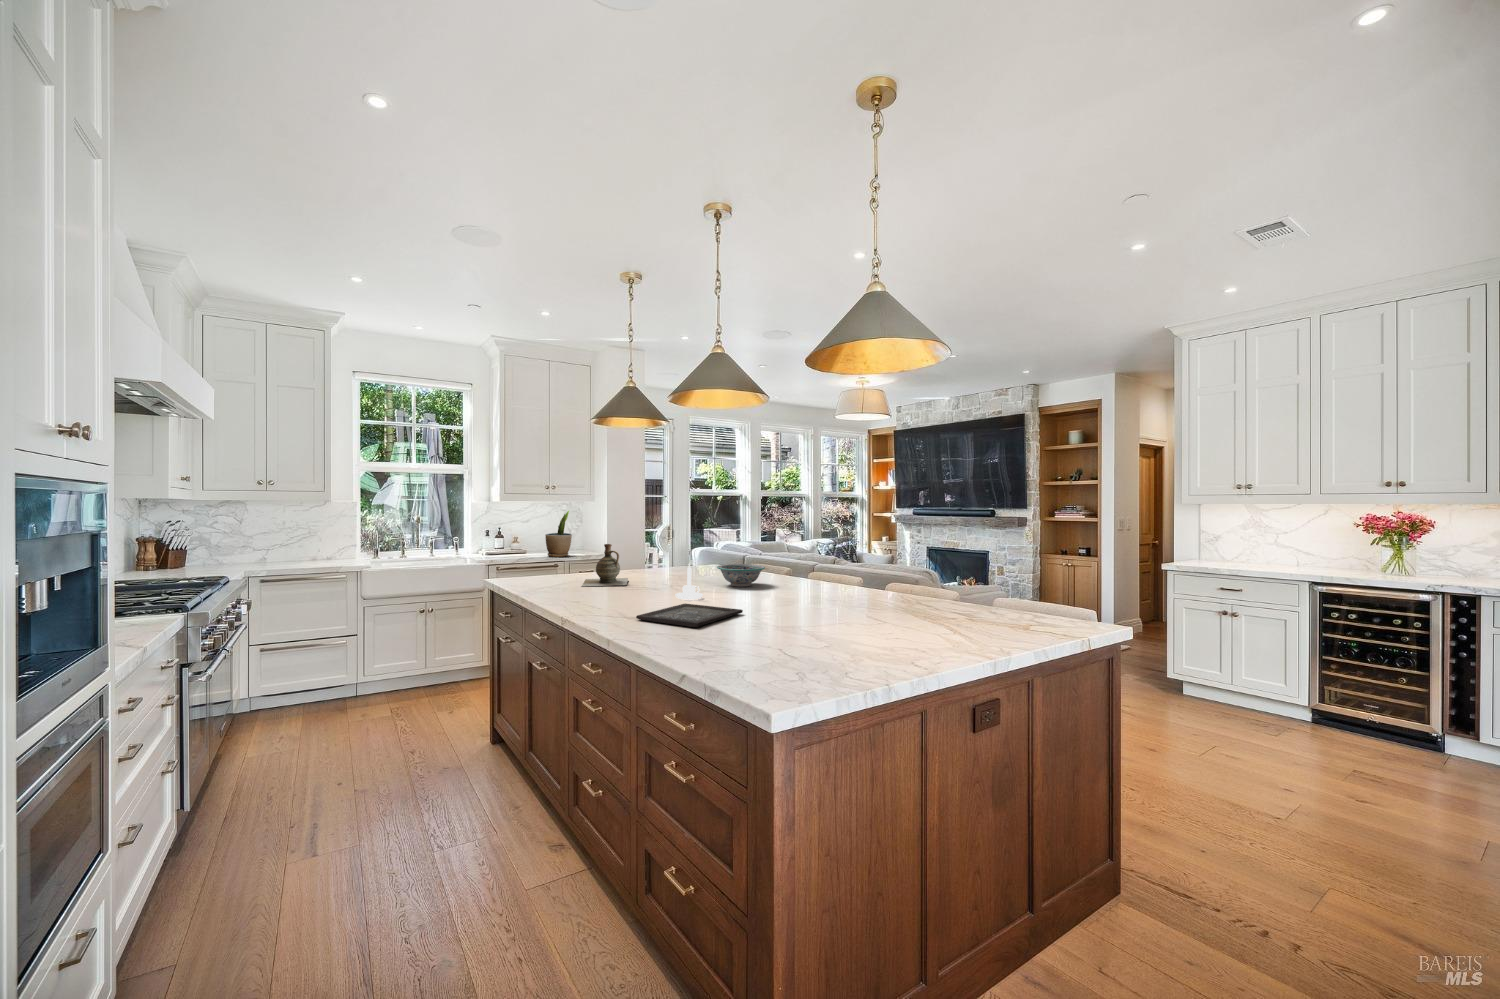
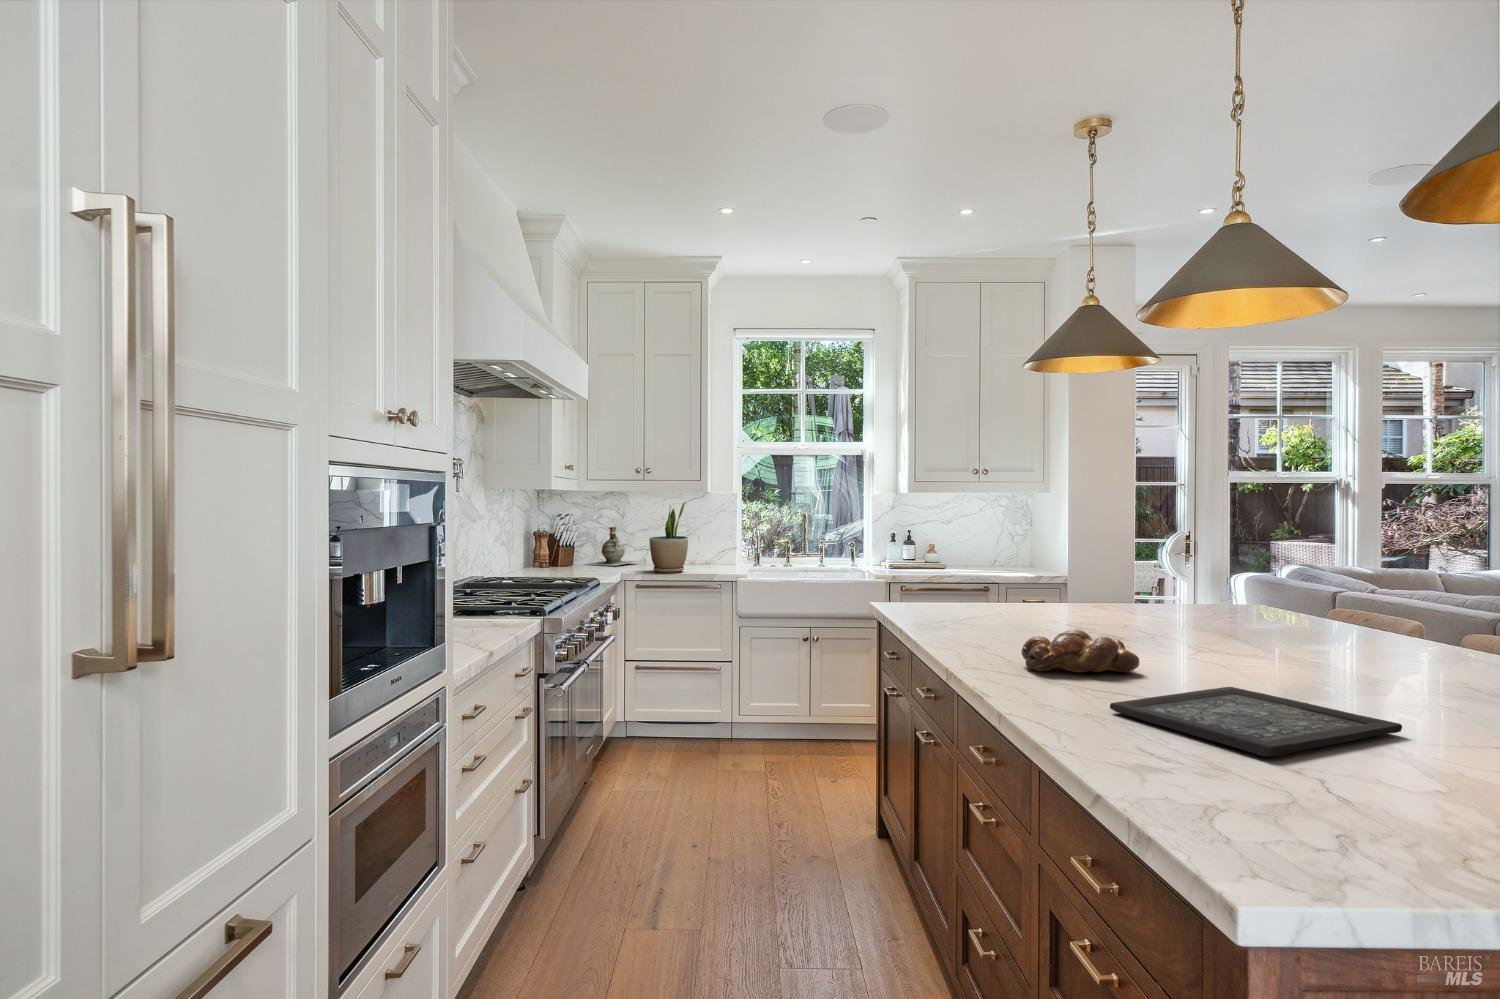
potted plant: present [545,511,572,557] -> present [649,501,688,573]
ceramic jug: present [582,544,628,586] -> present [586,527,636,566]
candle holder: present [675,563,703,600] -> none [1205,596,1274,677]
decorative bowl: present [717,564,765,587] -> none [1305,607,1442,659]
bread loaf: none [591,584,647,607] -> present [1022,630,1139,672]

